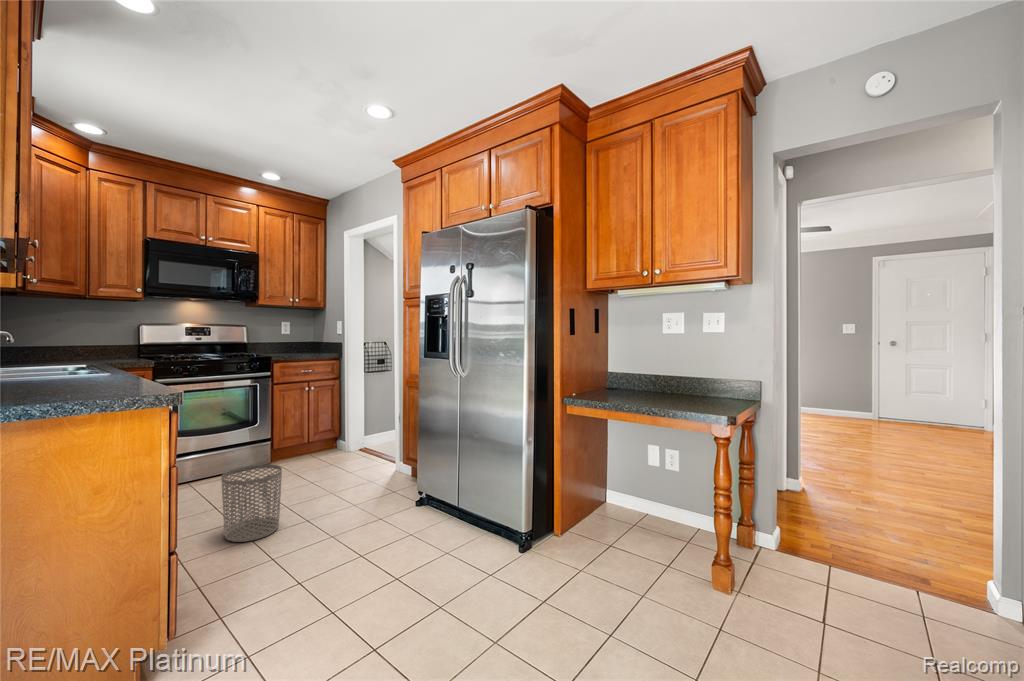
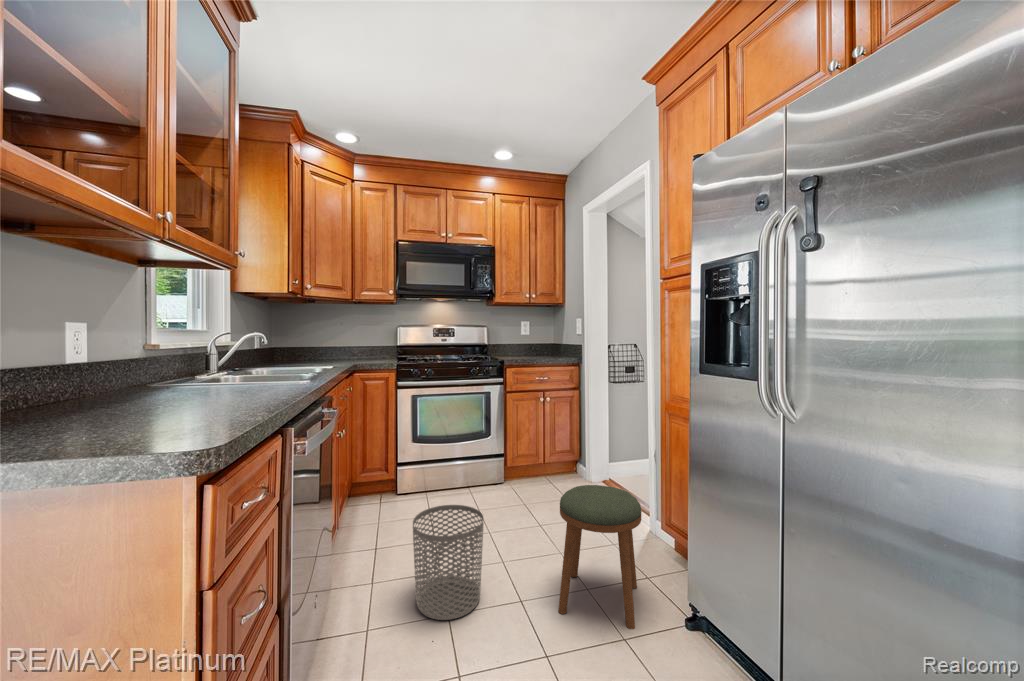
stool: none [339,436,393,518] -> present [558,485,642,629]

